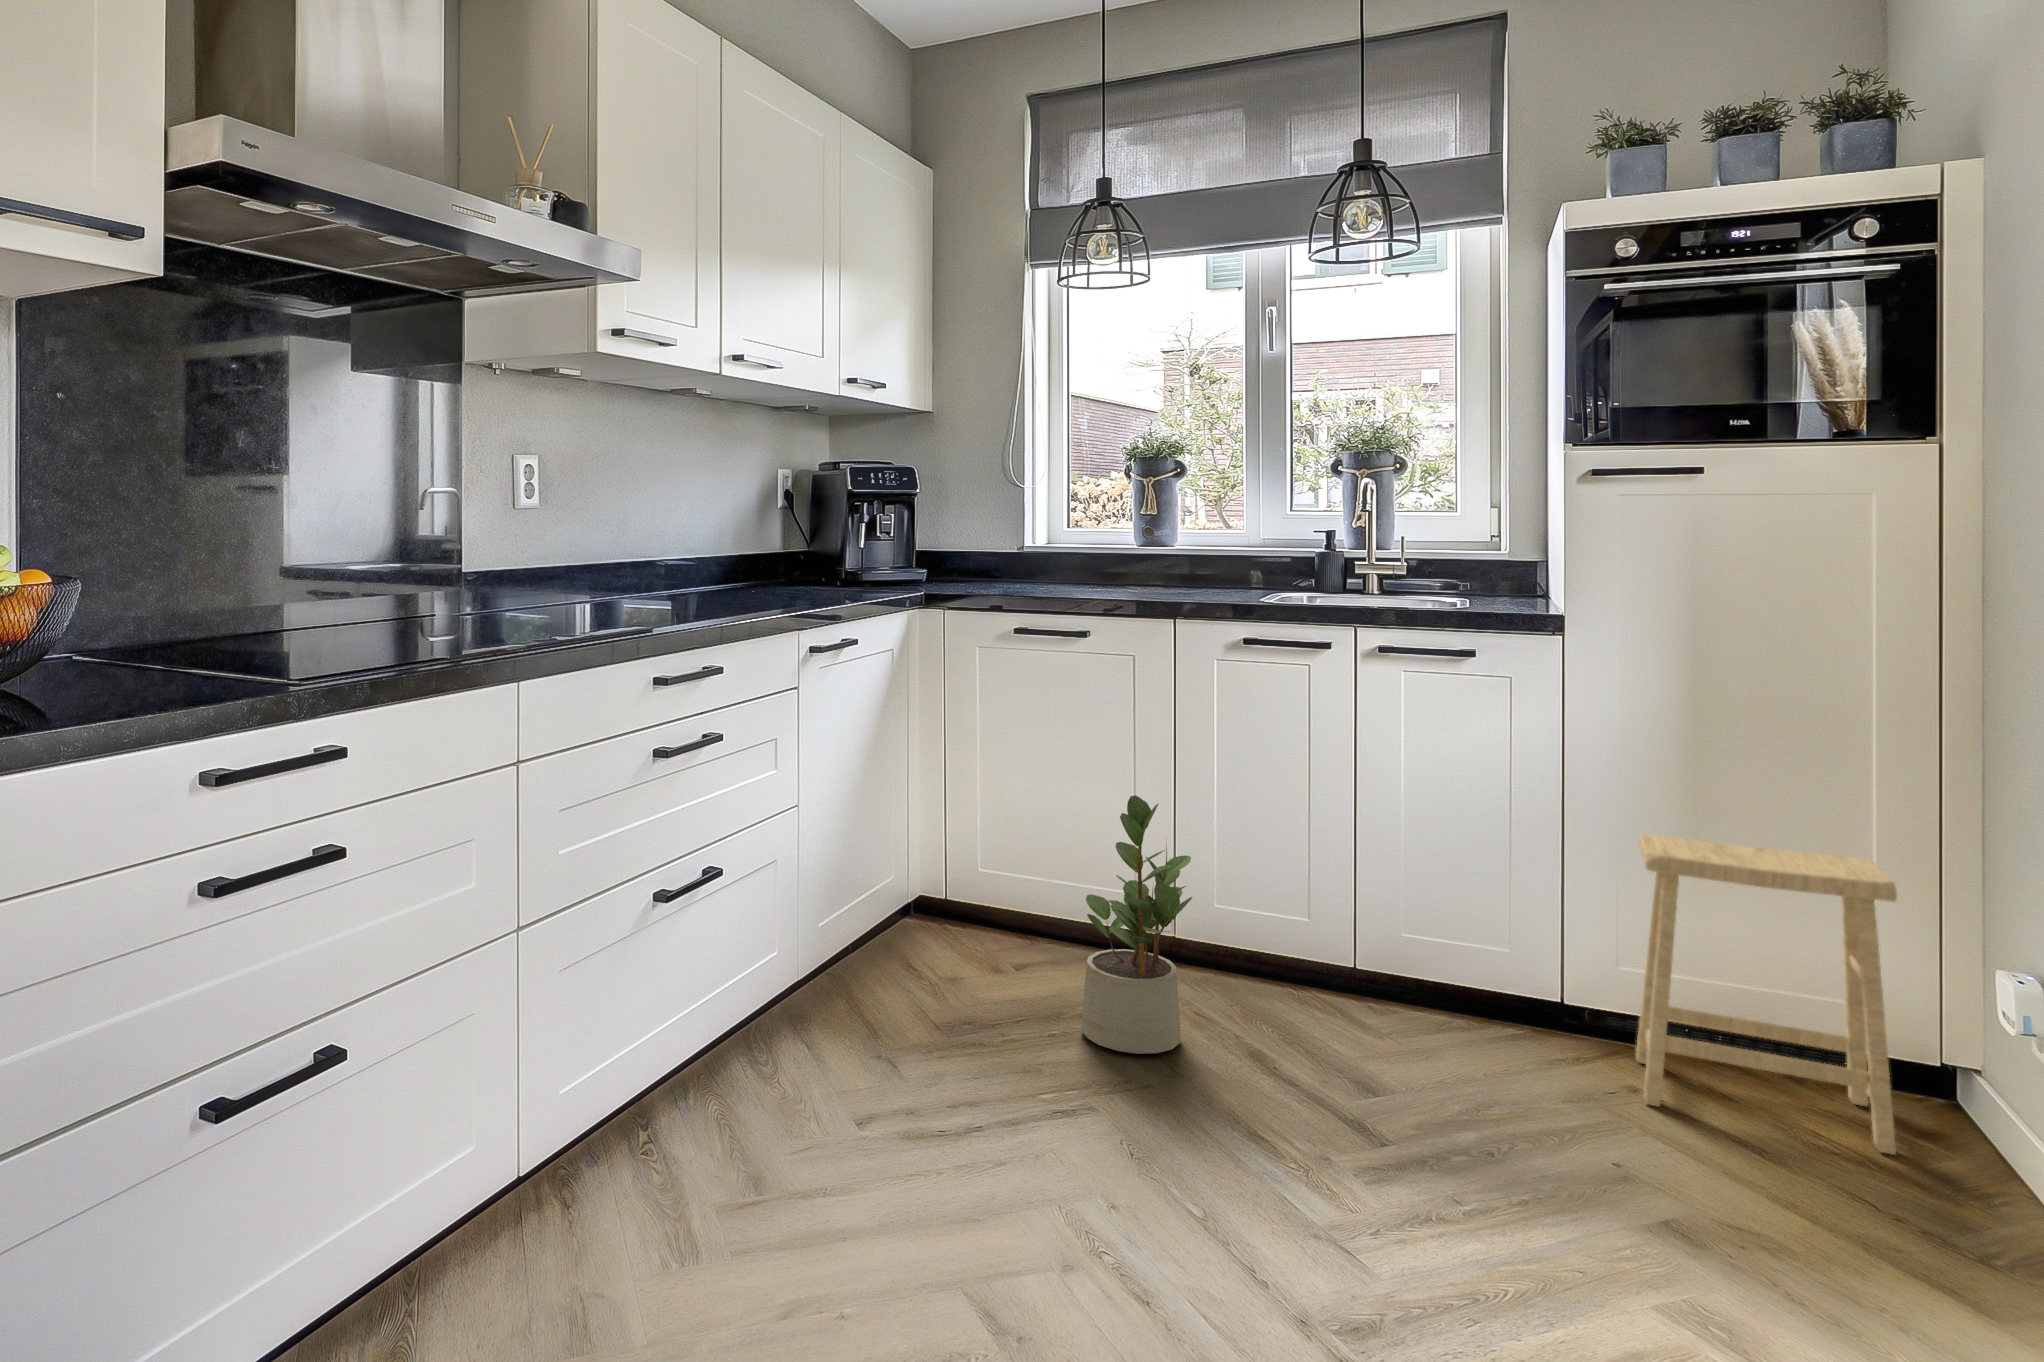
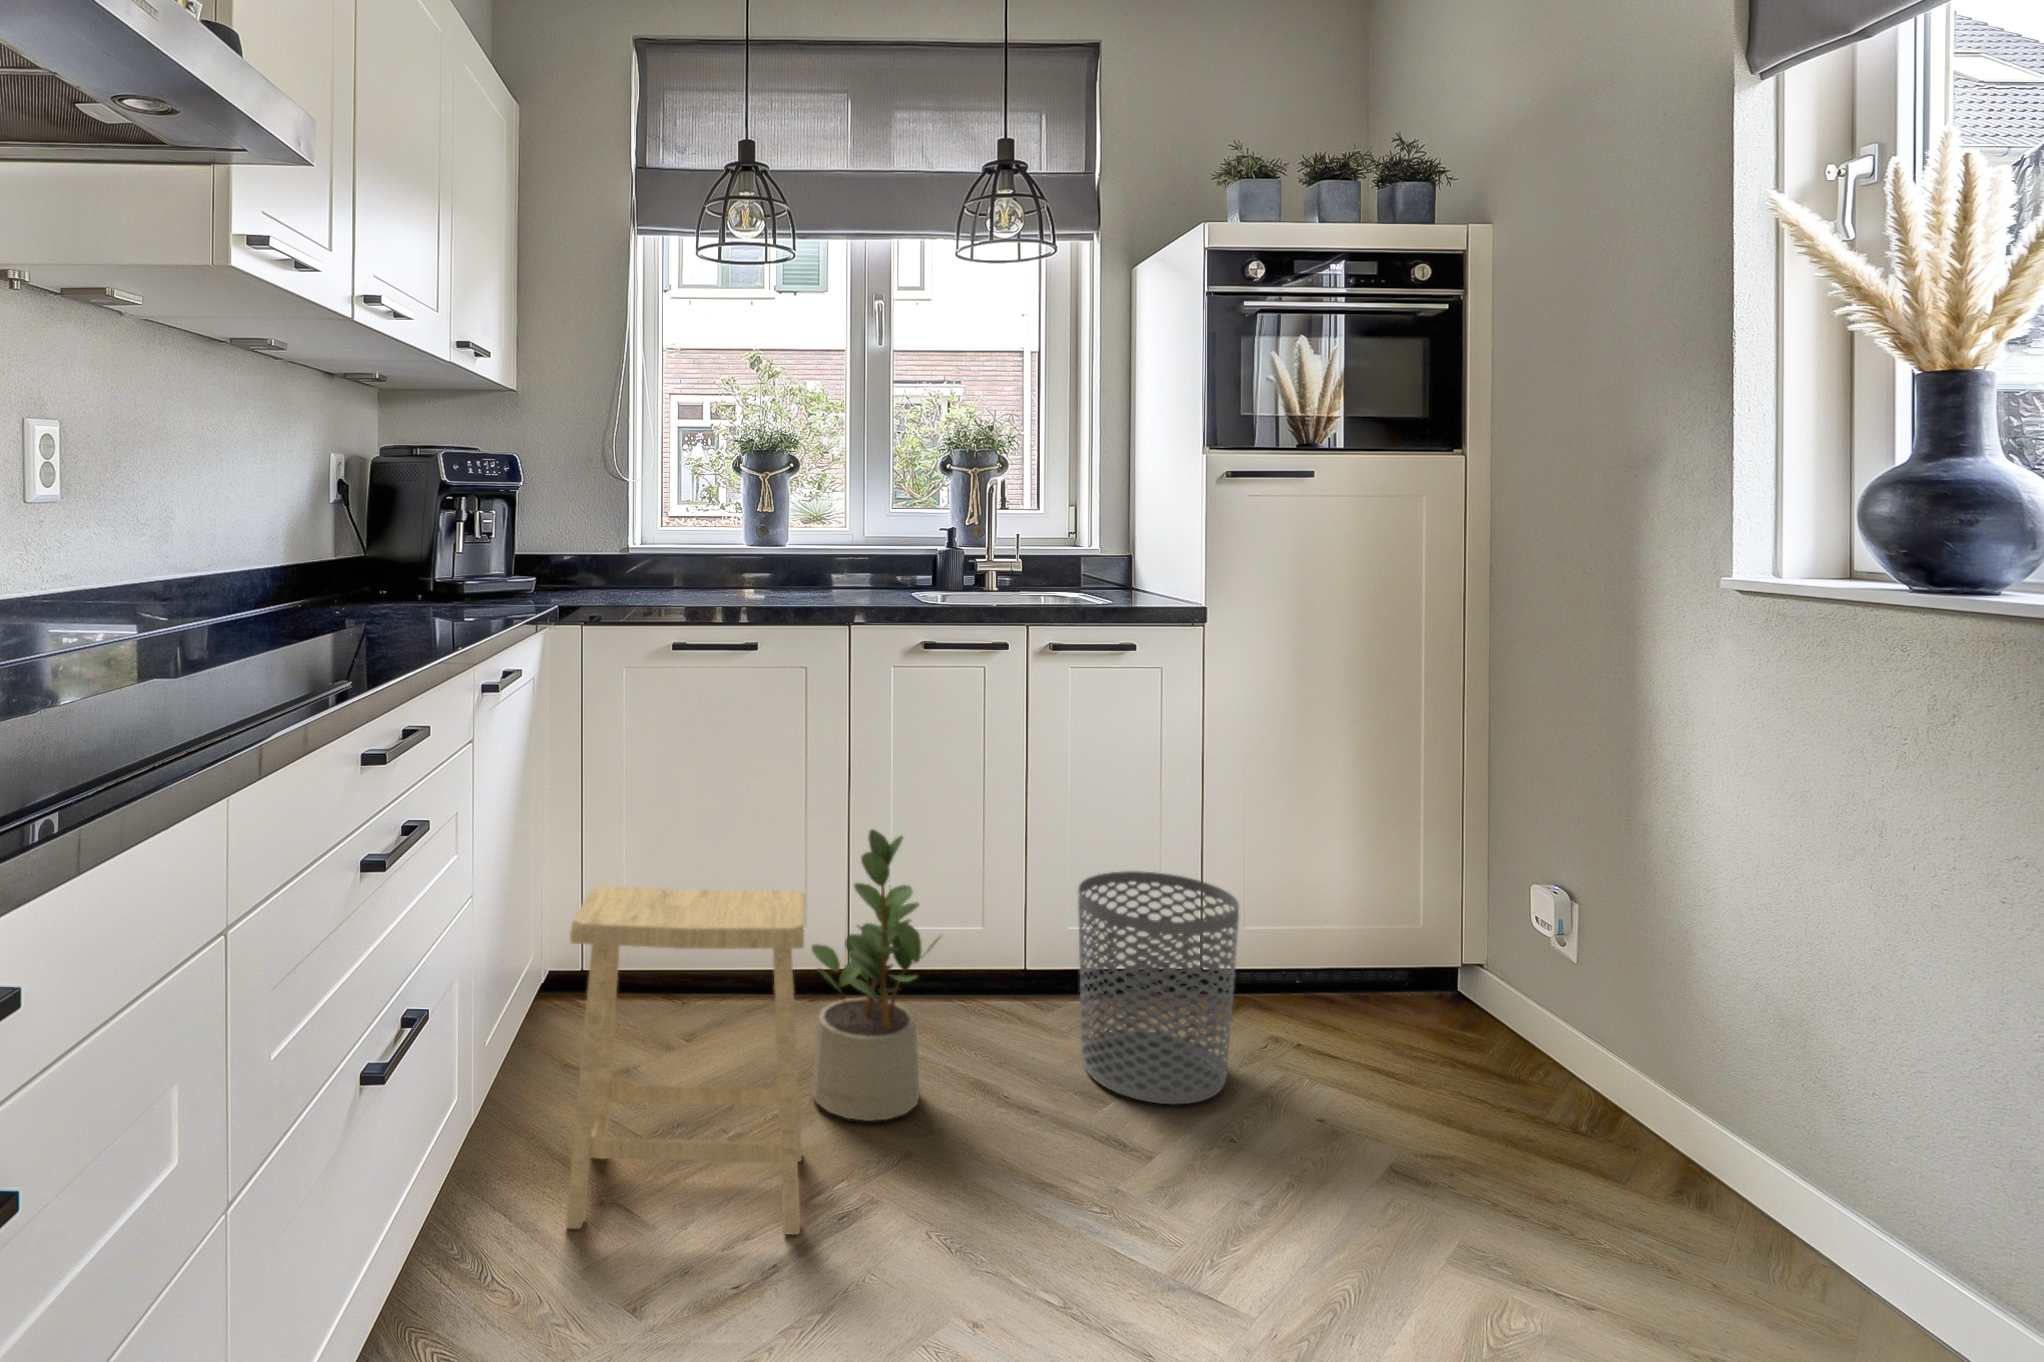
footstool: present [1636,834,1897,1155] -> present [566,886,805,1235]
waste bin: none [1359,874,1536,1109] -> present [1078,871,1239,1104]

